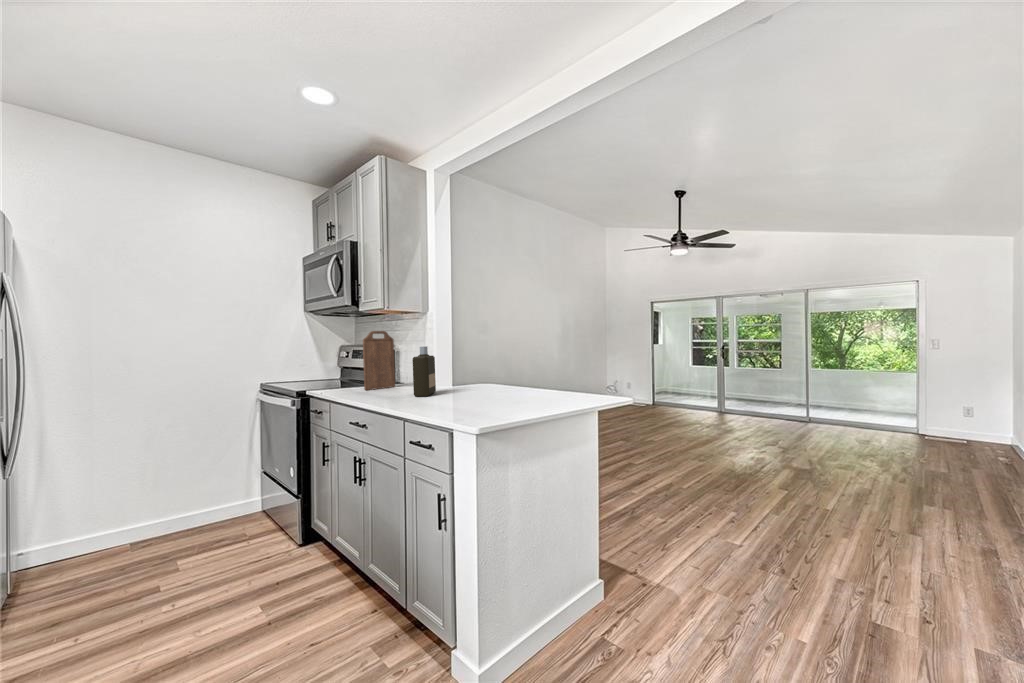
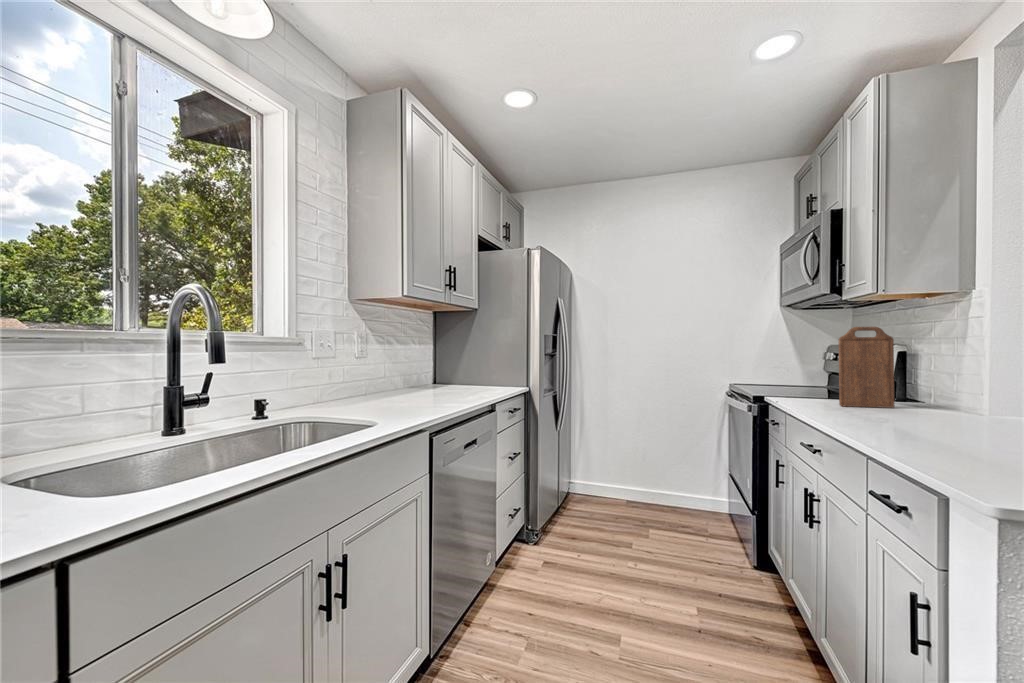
bottle: present [412,346,436,397] -> none [907,352,961,431]

